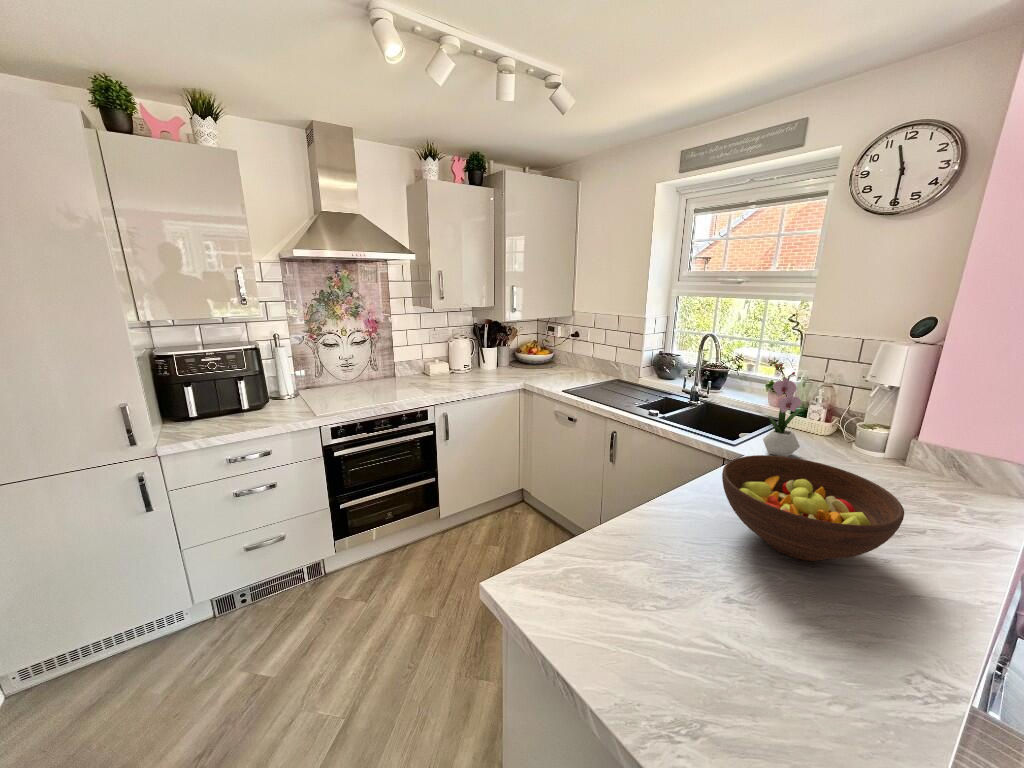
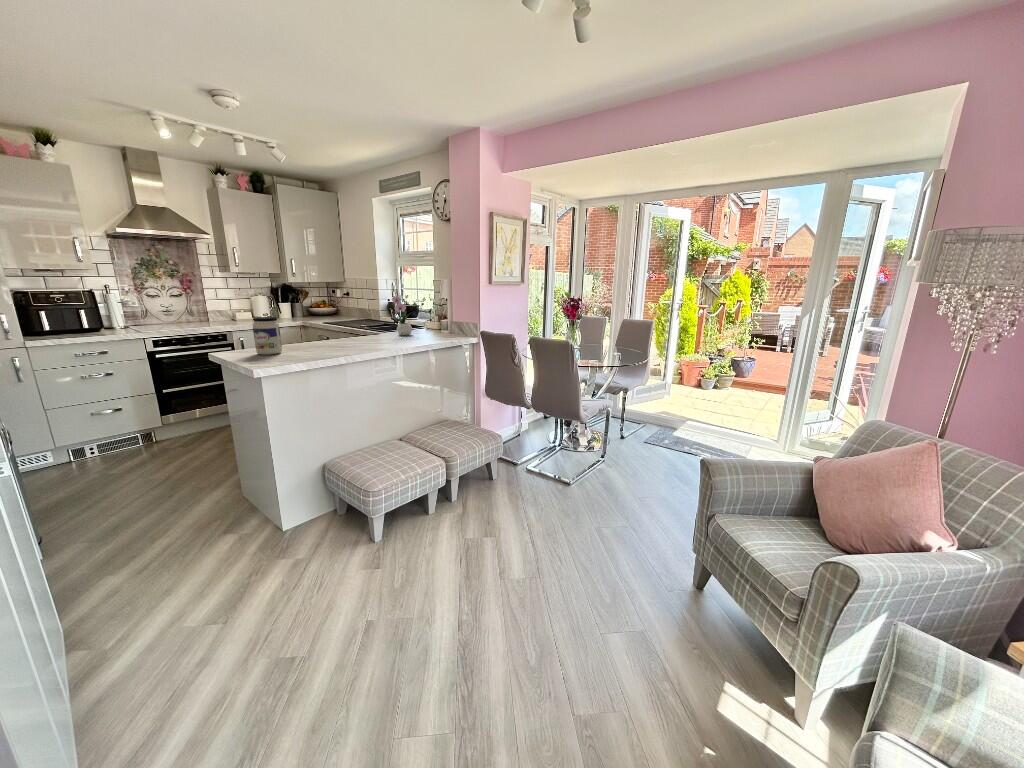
fruit bowl: present [722,455,904,561] -> none [320,318,380,347]
jar: none [615,499,691,625] -> present [253,317,282,355]

